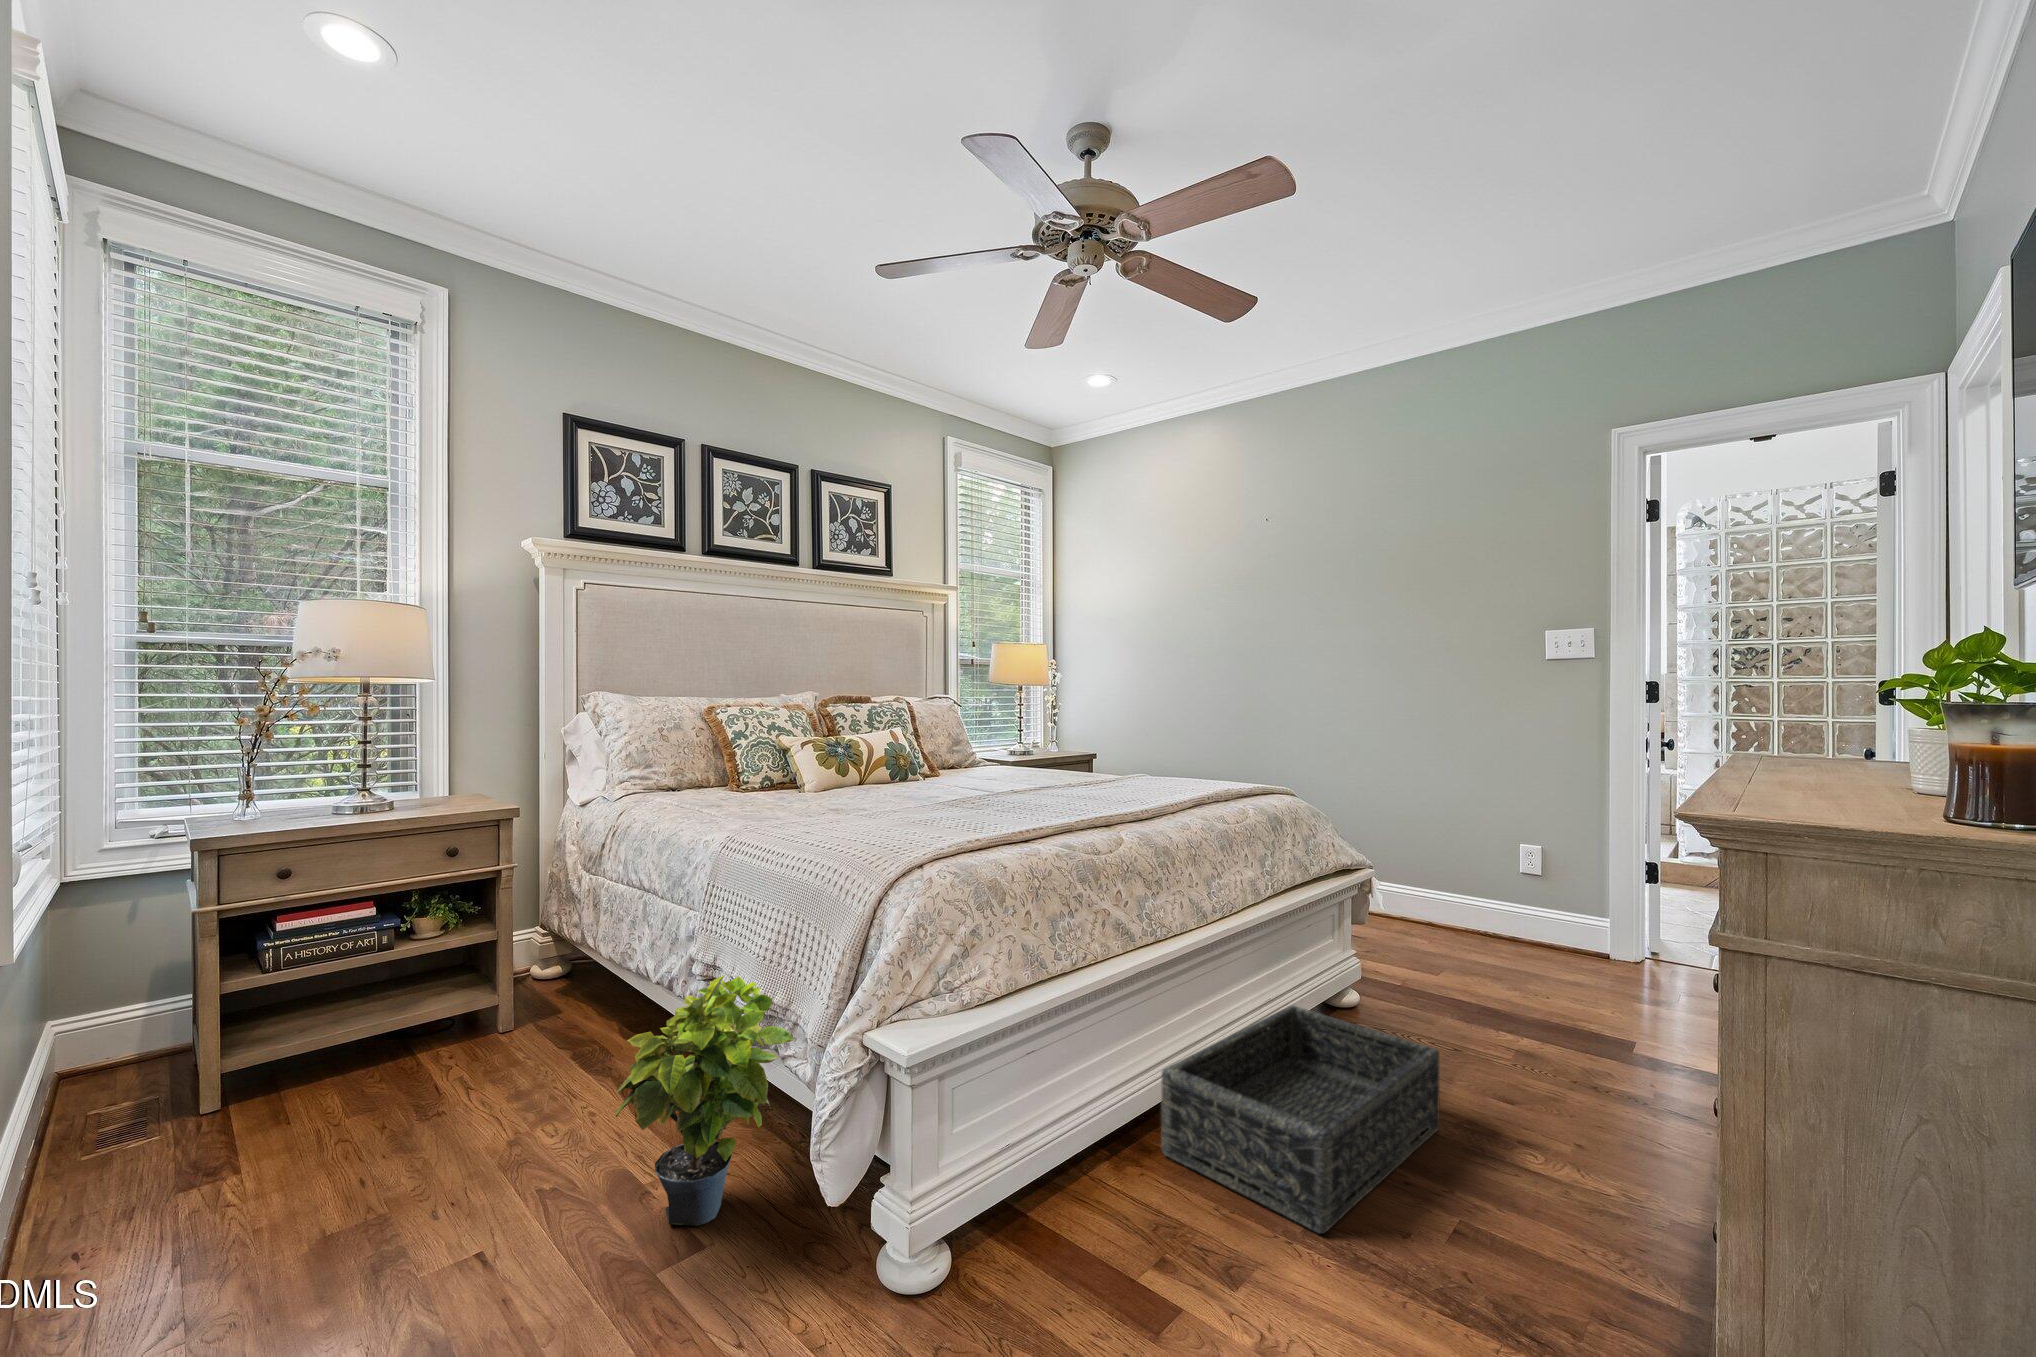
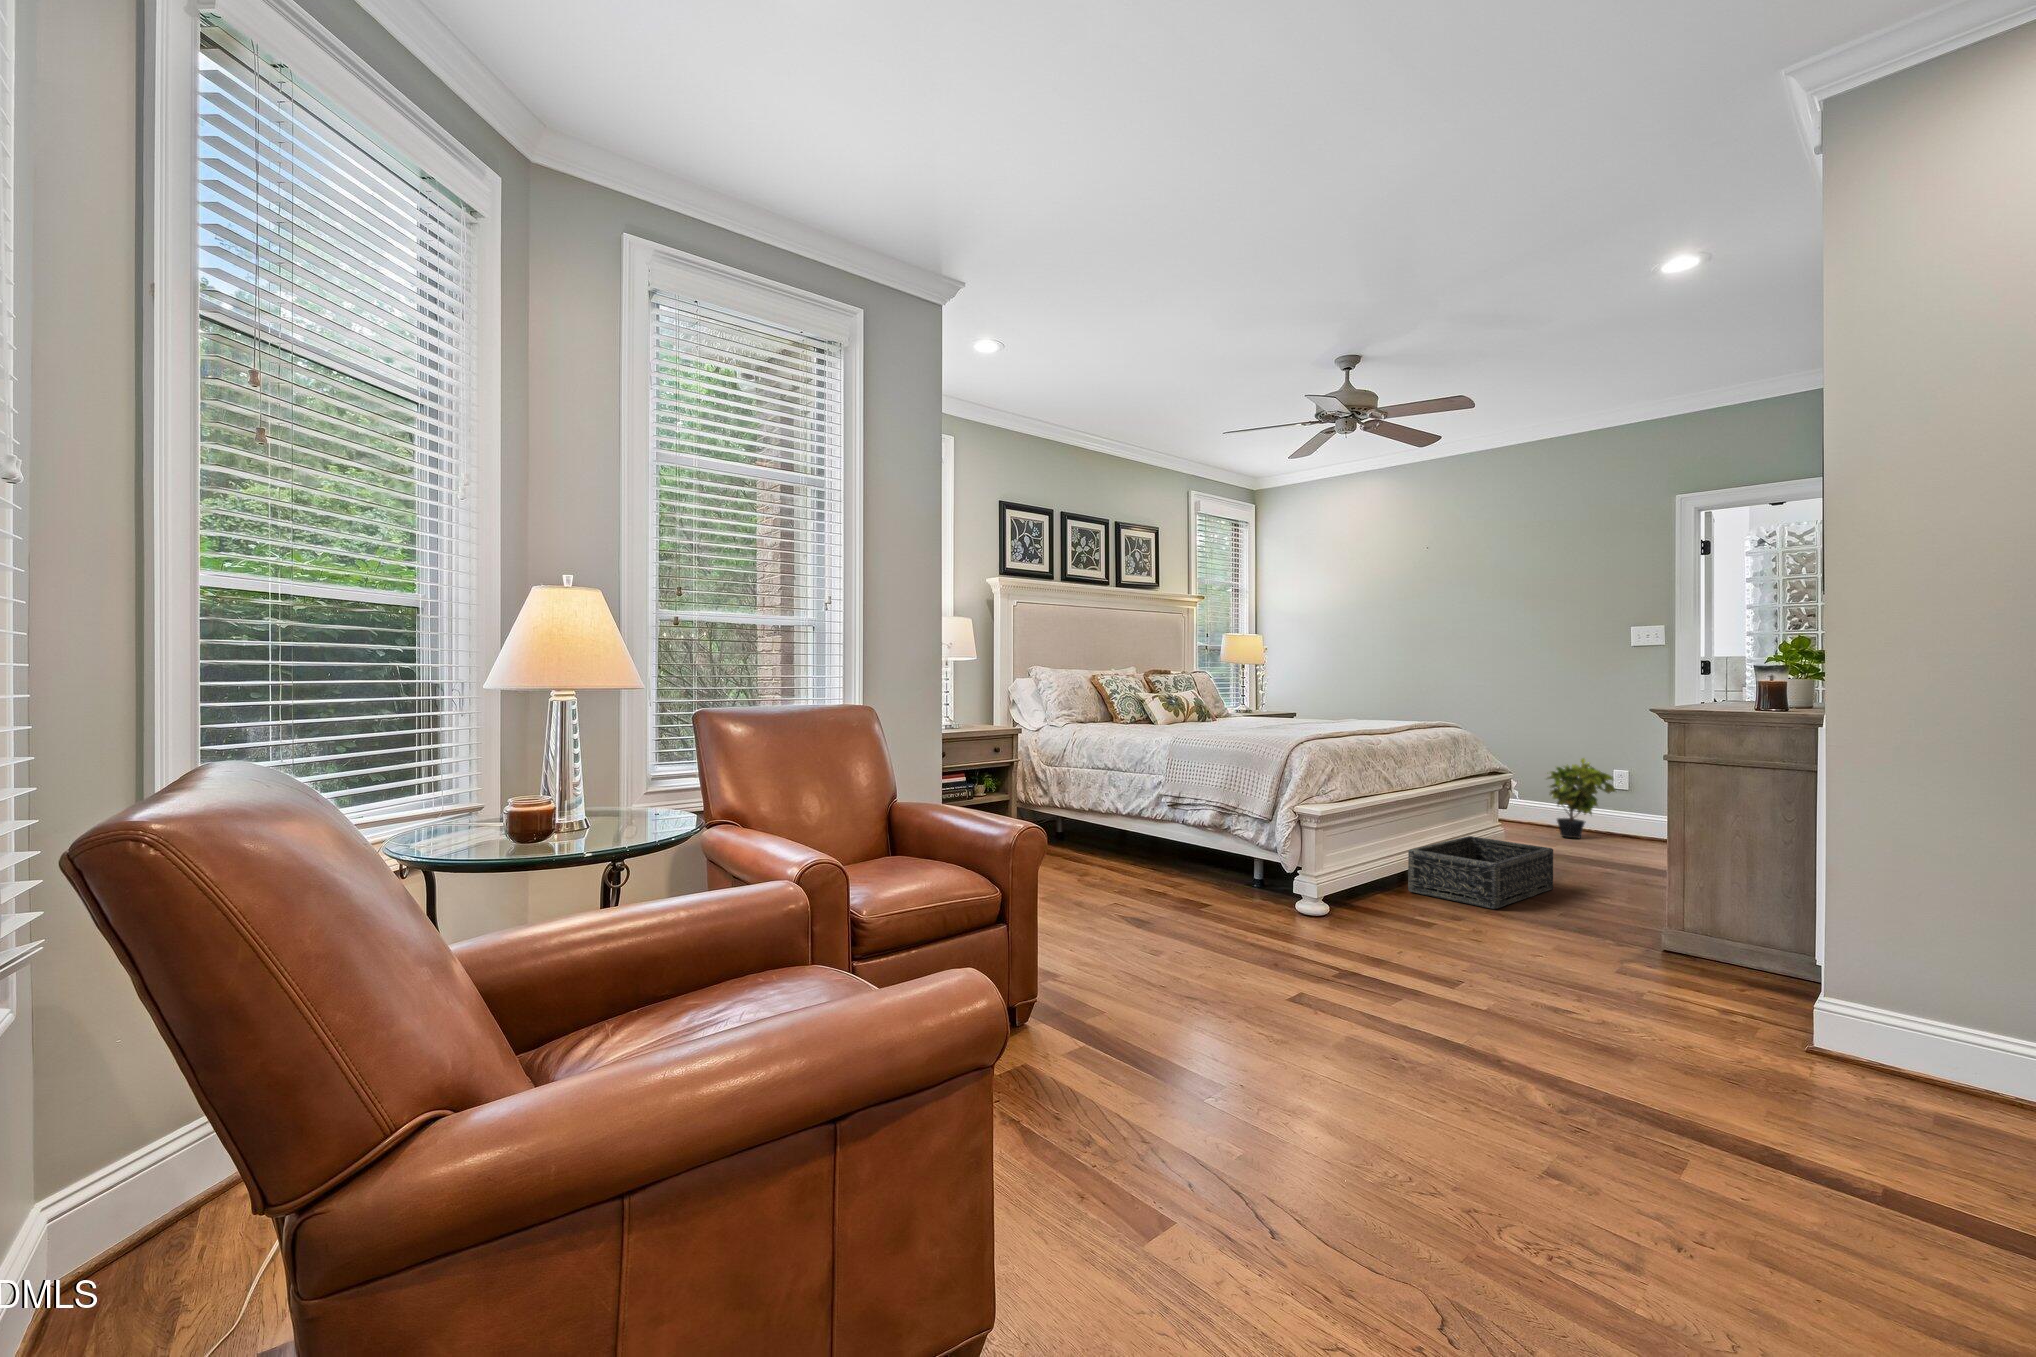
potted plant: present [616,975,794,1226] -> present [1548,758,1616,838]

